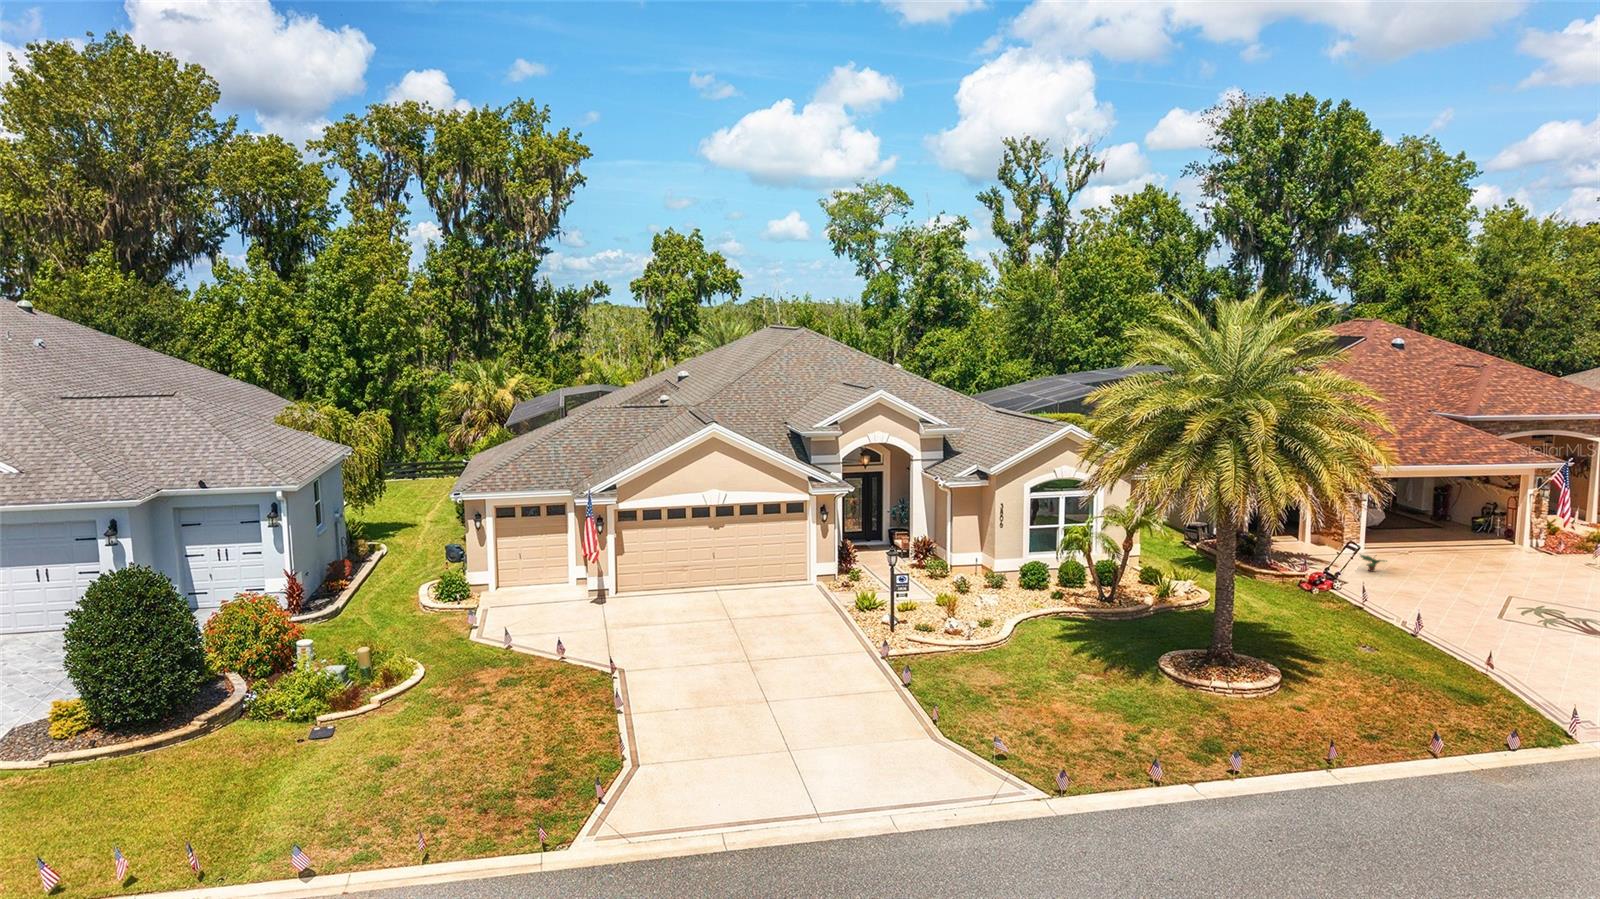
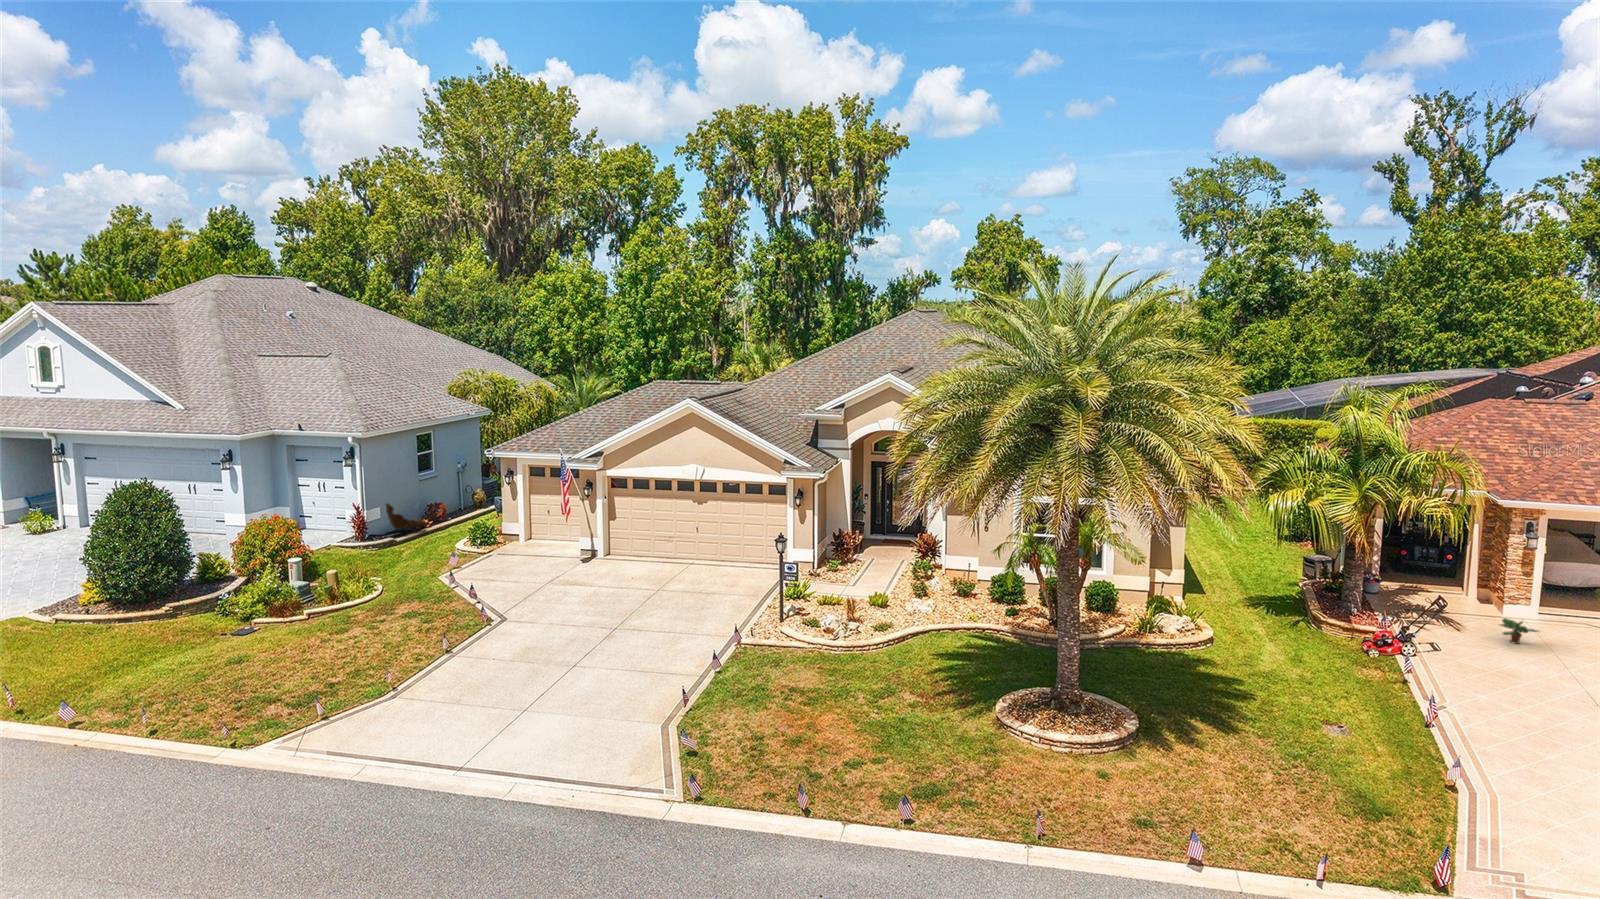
lounge chair: none [301,567,353,606] -> present [386,504,427,533]

